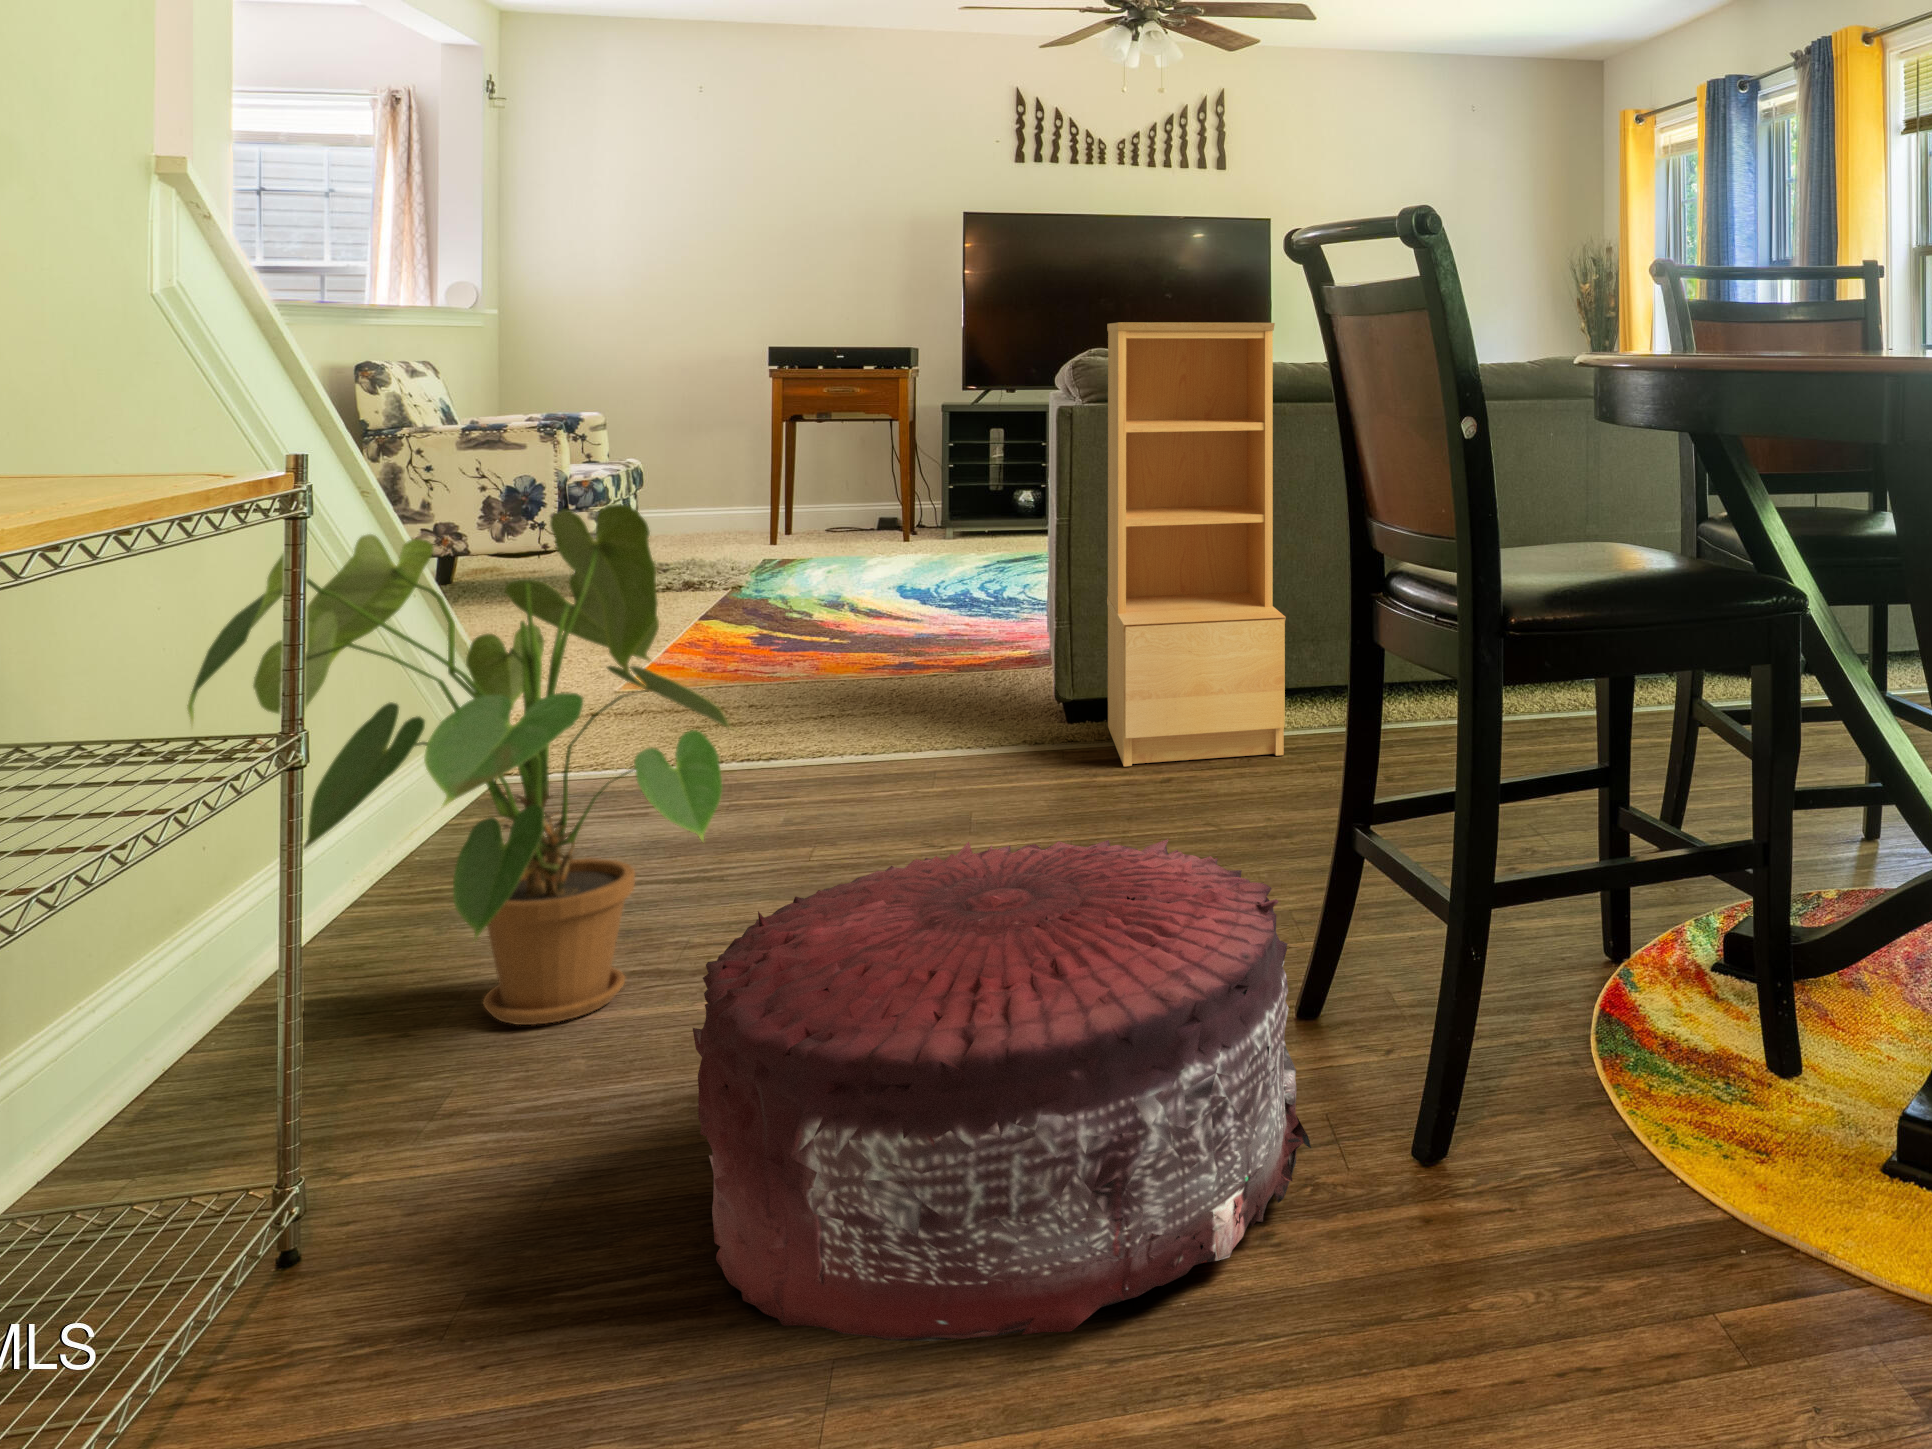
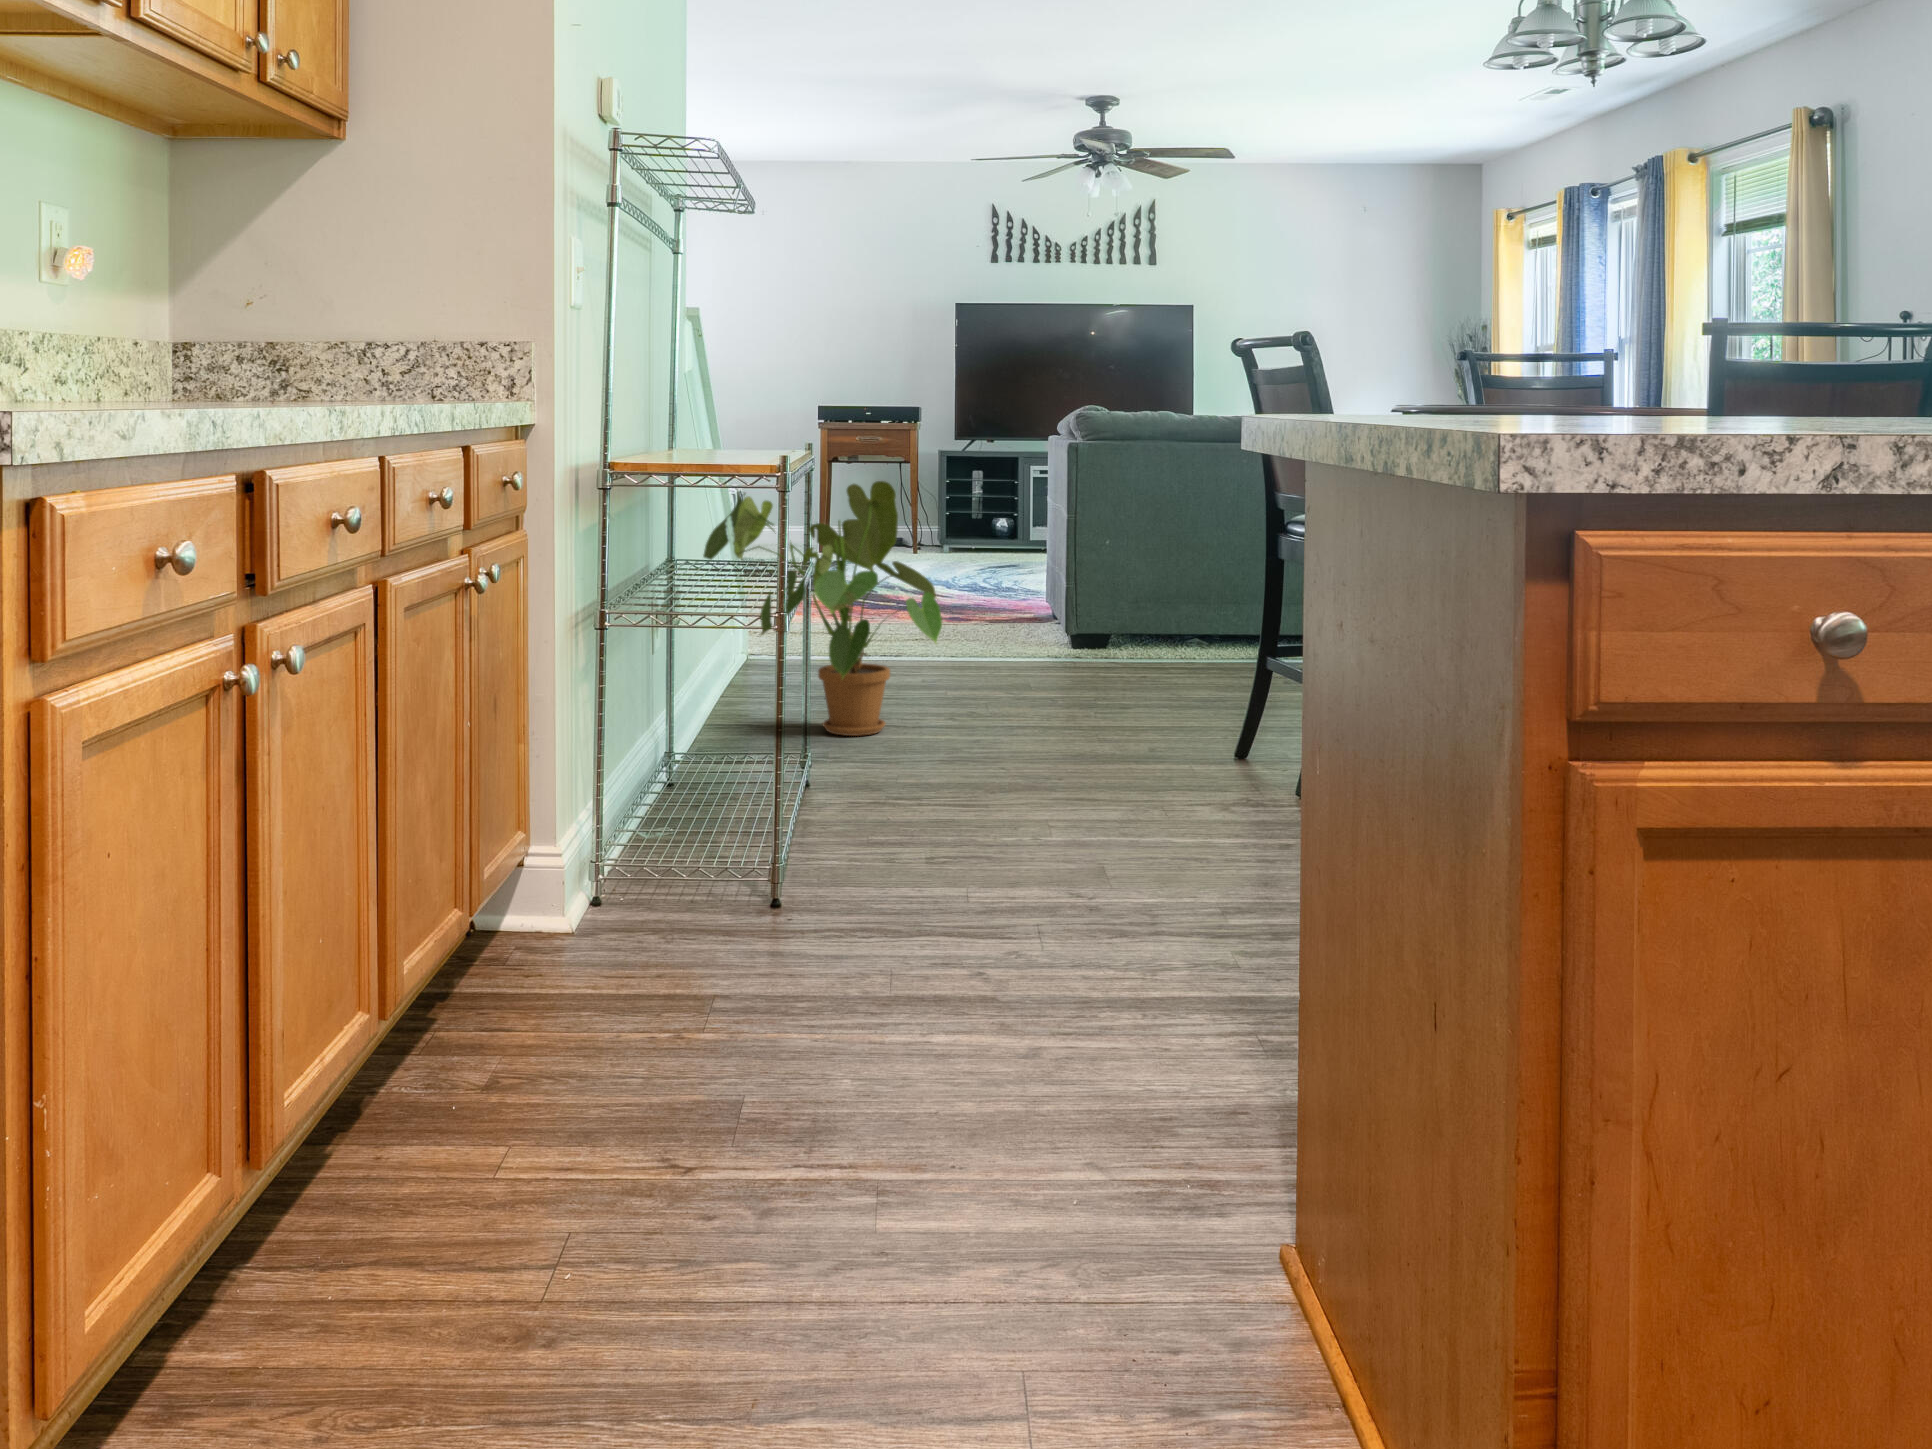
bookshelf: present [1107,322,1286,766] -> none [1100,389,1219,667]
pouf: present [693,839,1311,1341] -> none [966,644,1244,817]

